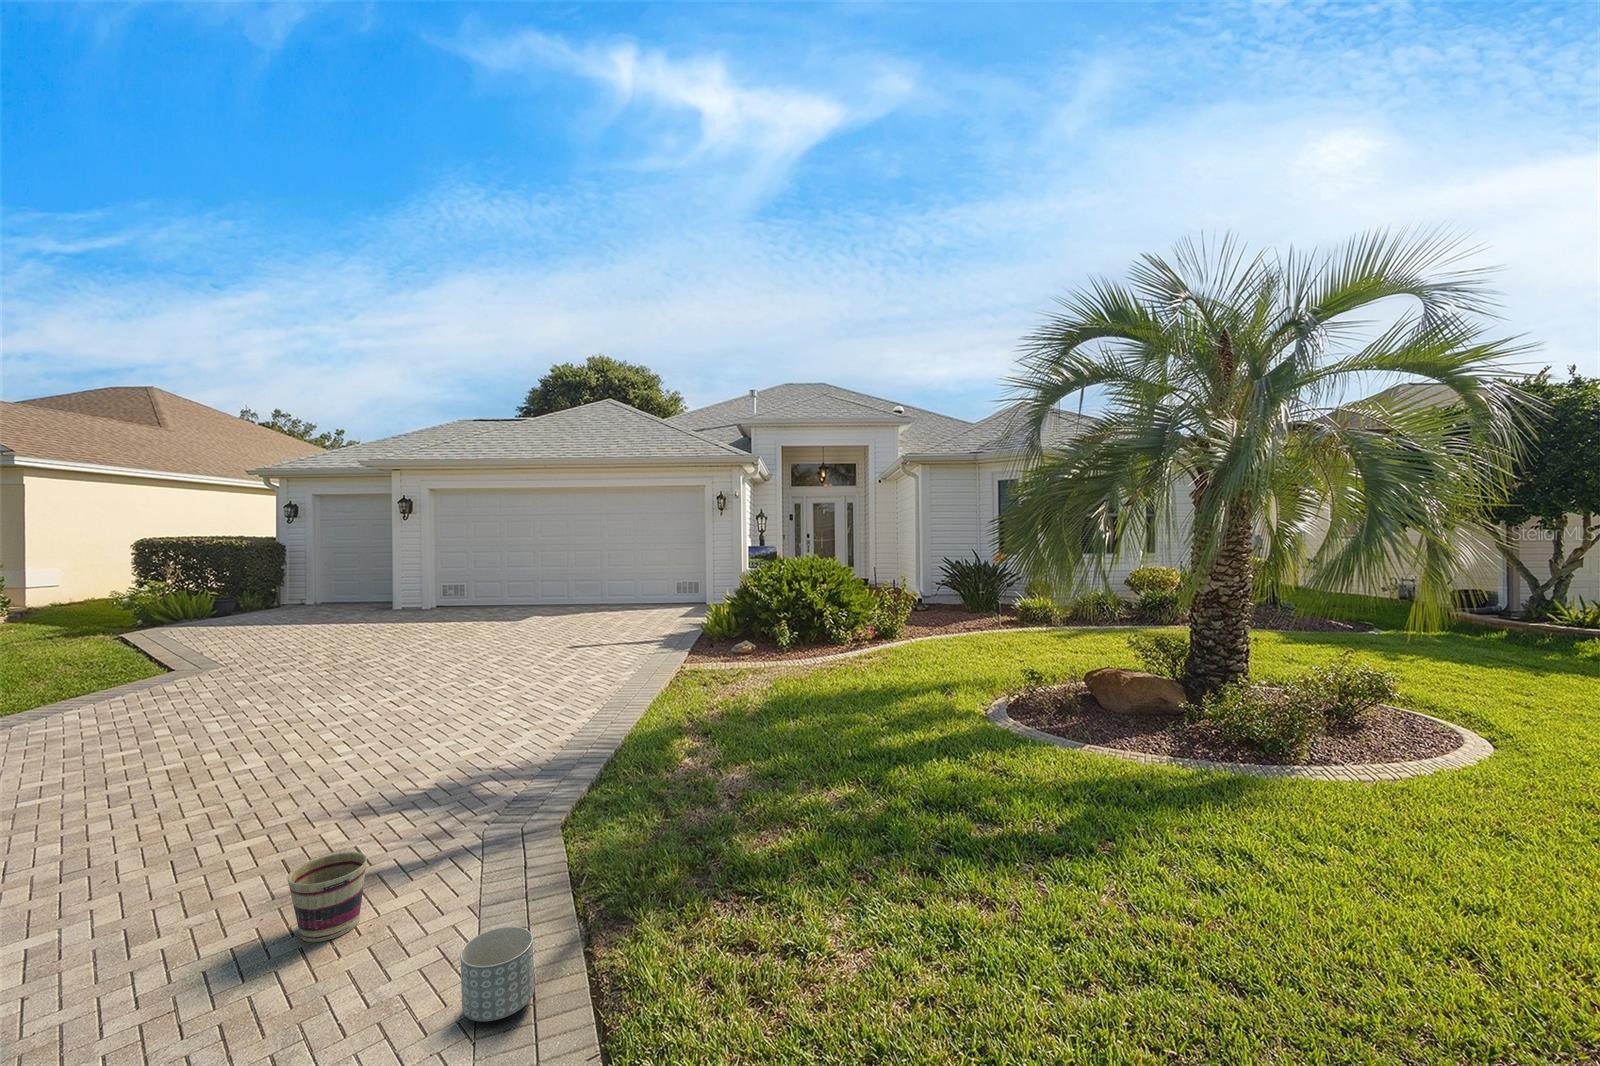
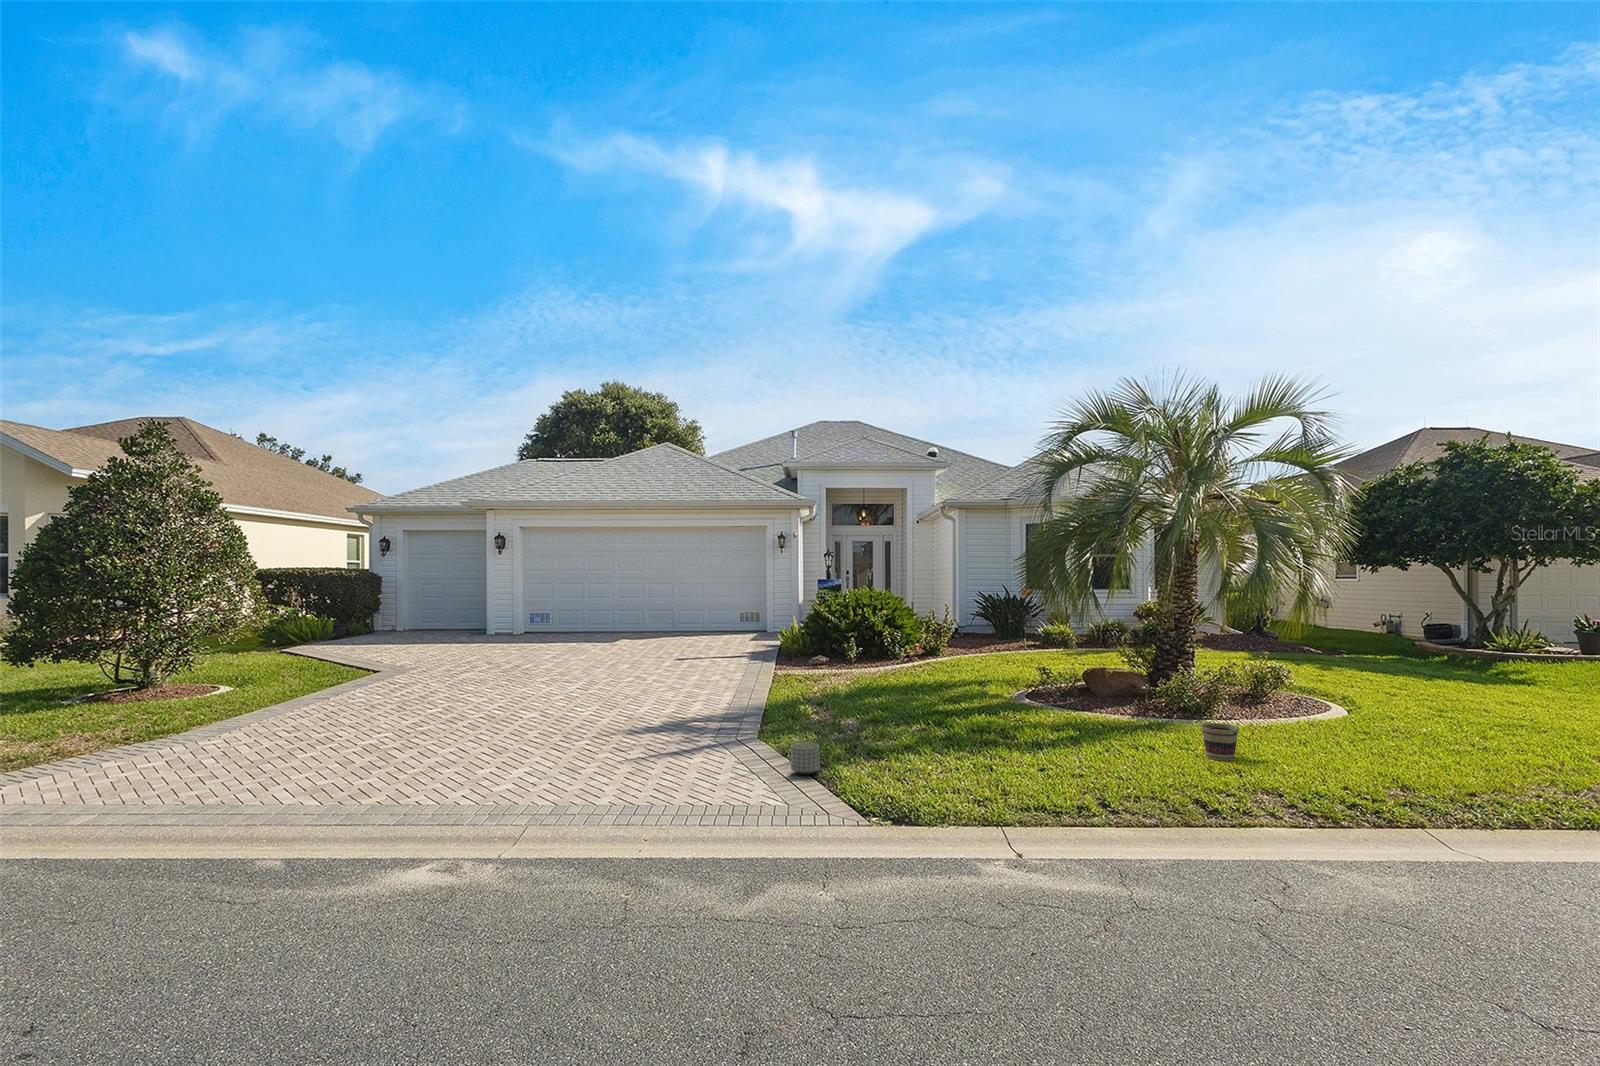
basket: present [287,852,367,942] -> present [1201,723,1239,761]

